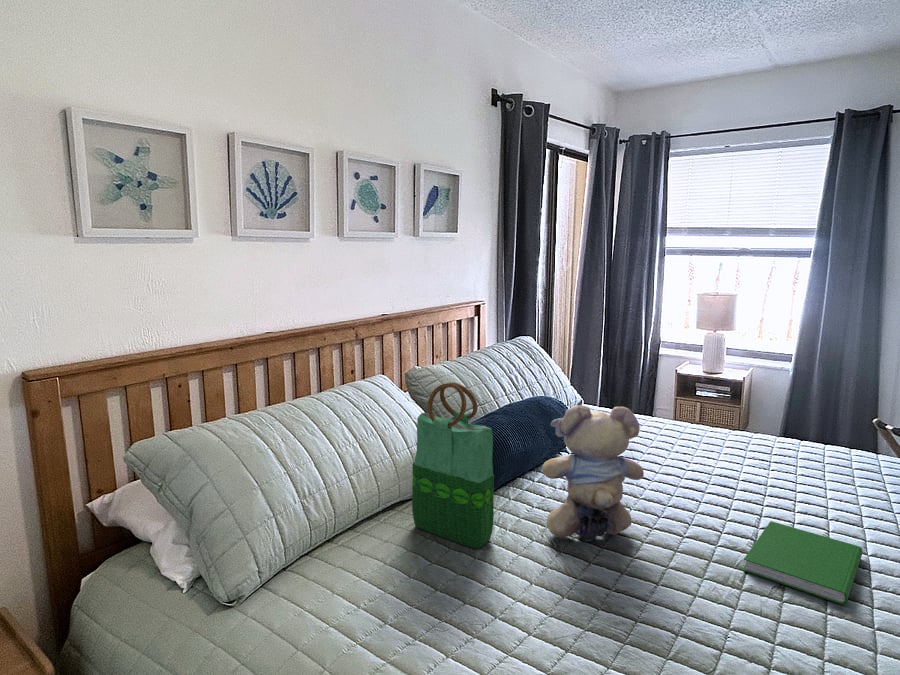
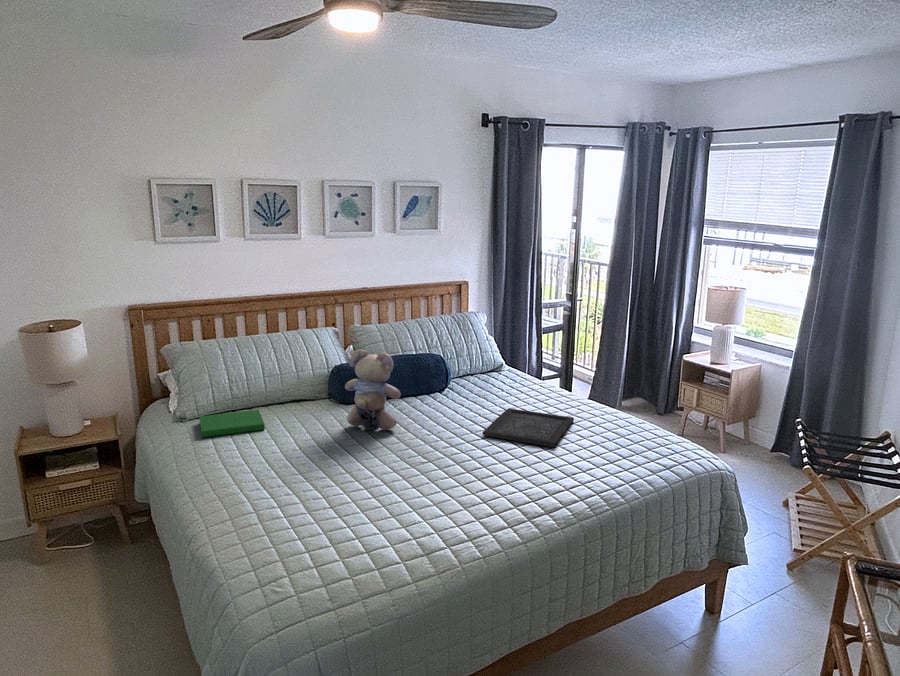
tote bag: present [412,382,494,549] -> none [292,330,322,423]
tray: none [691,461,853,512] -> present [483,408,574,447]
hardcover book: present [743,521,863,605] -> present [200,410,265,437]

